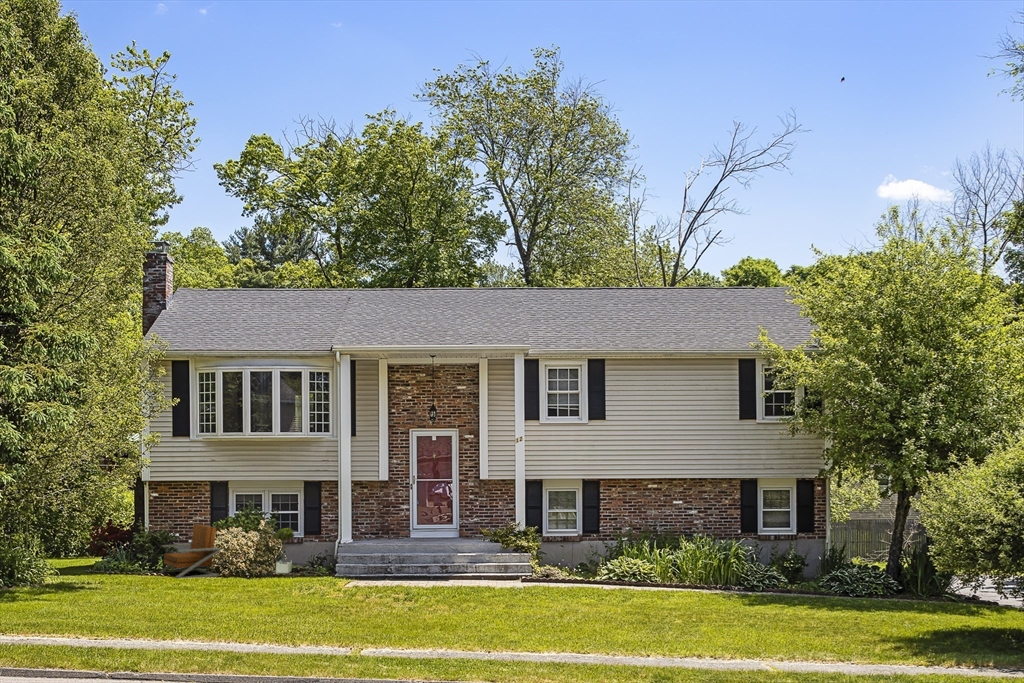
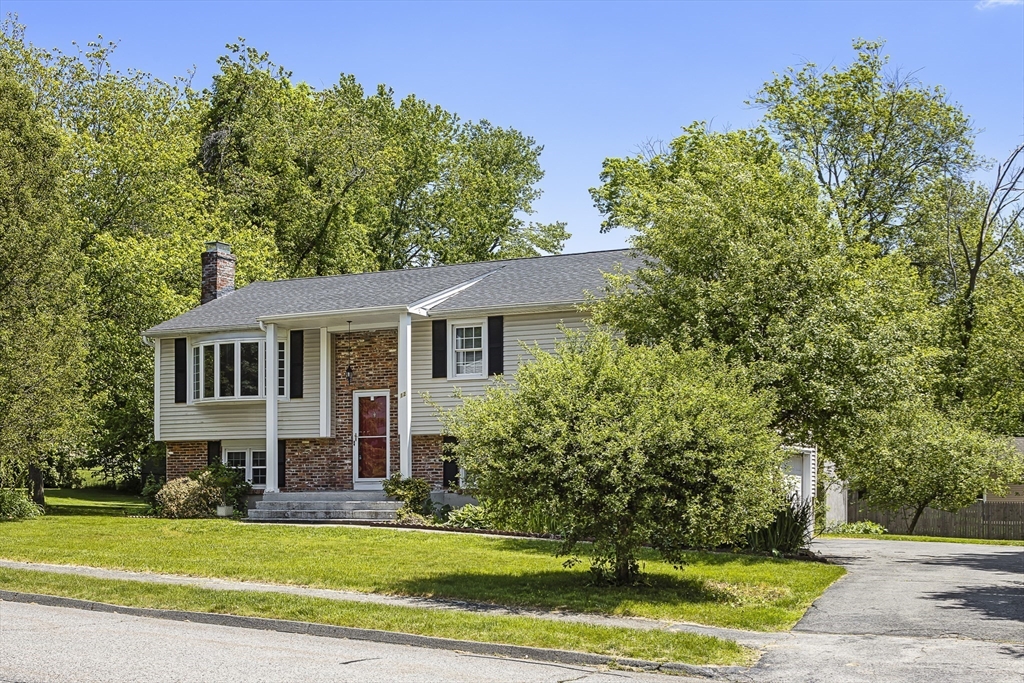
lounge chair: present [160,524,221,579] -> none [132,474,175,516]

